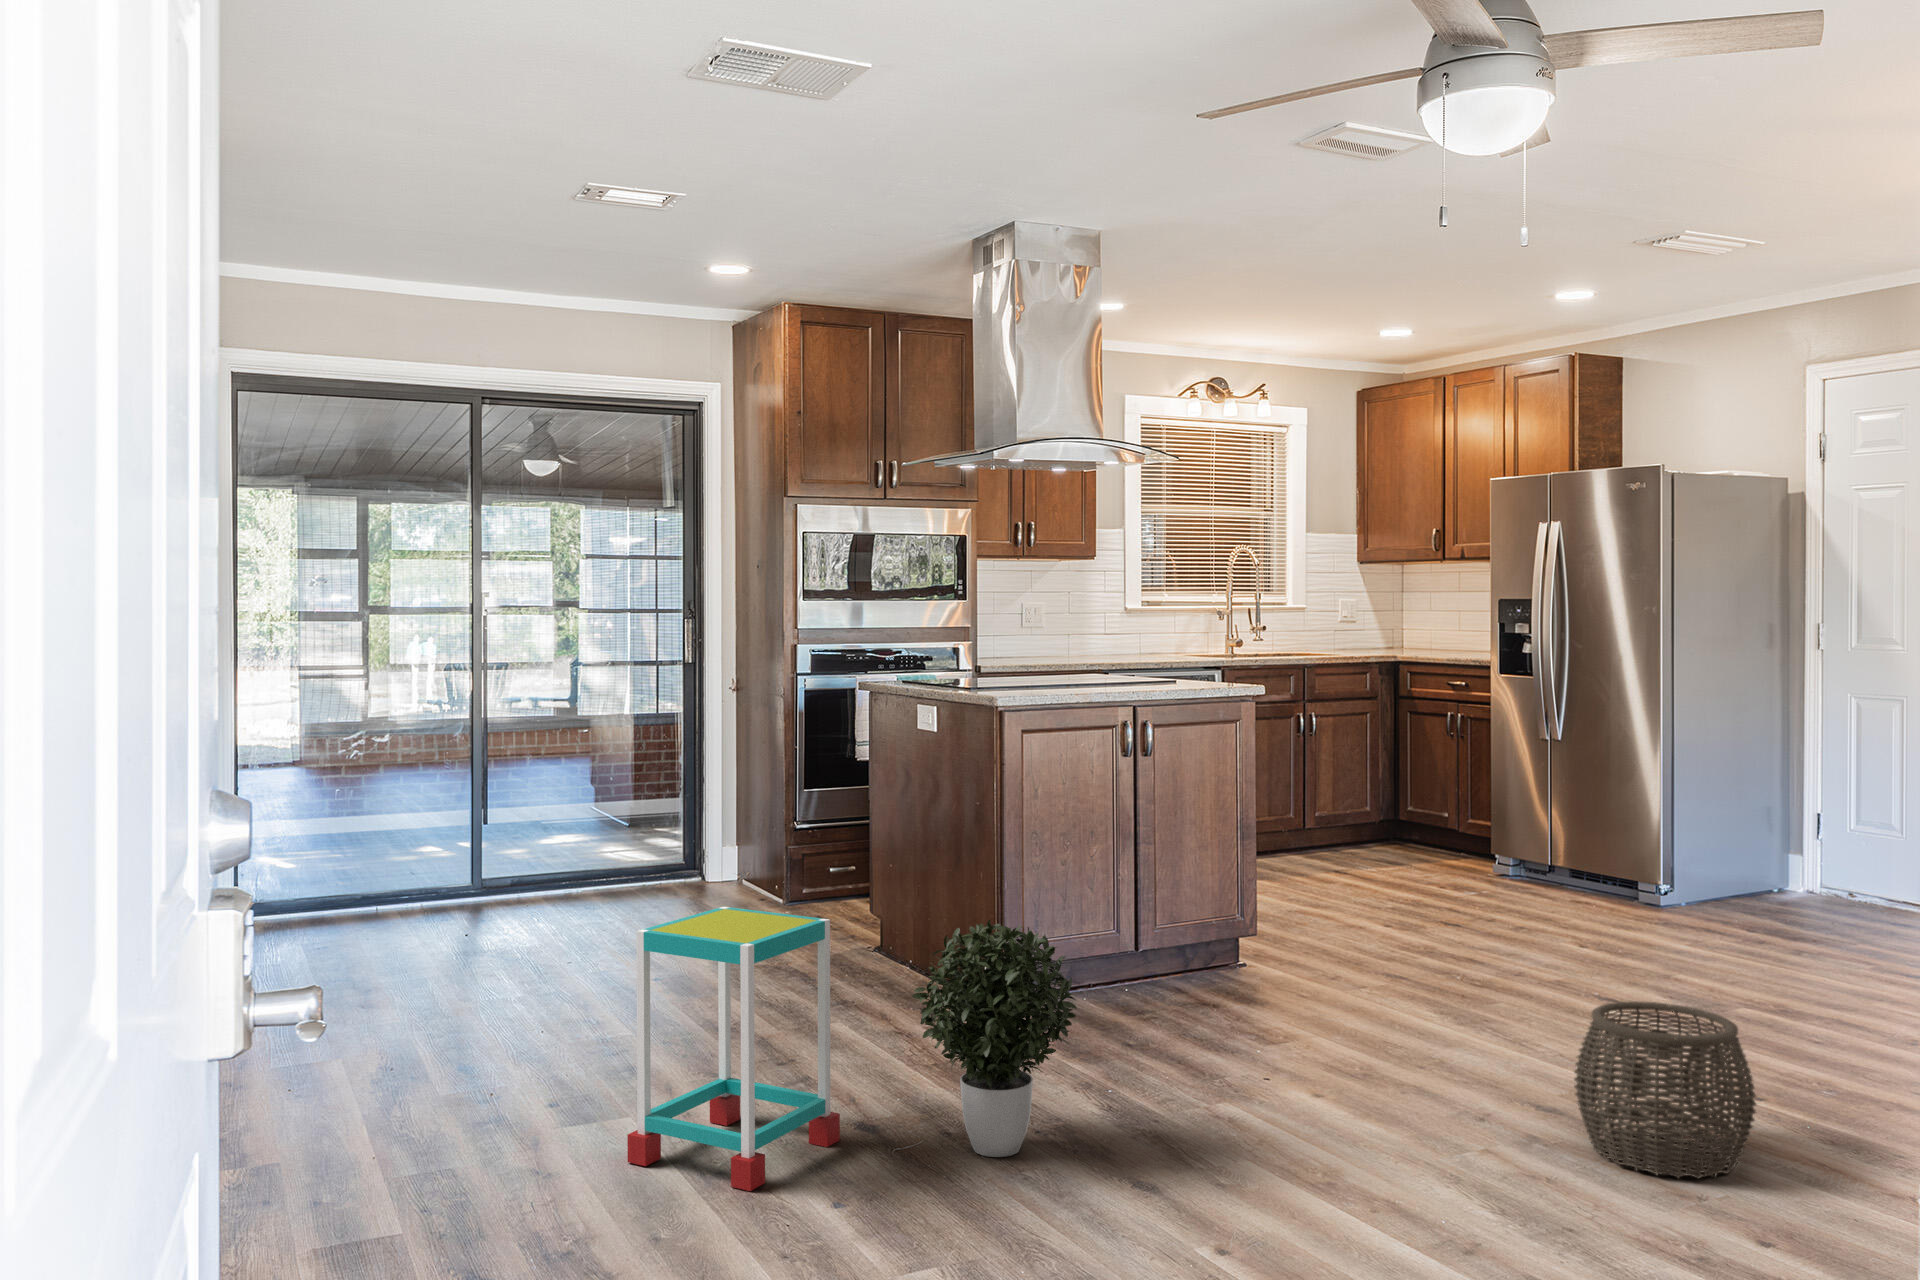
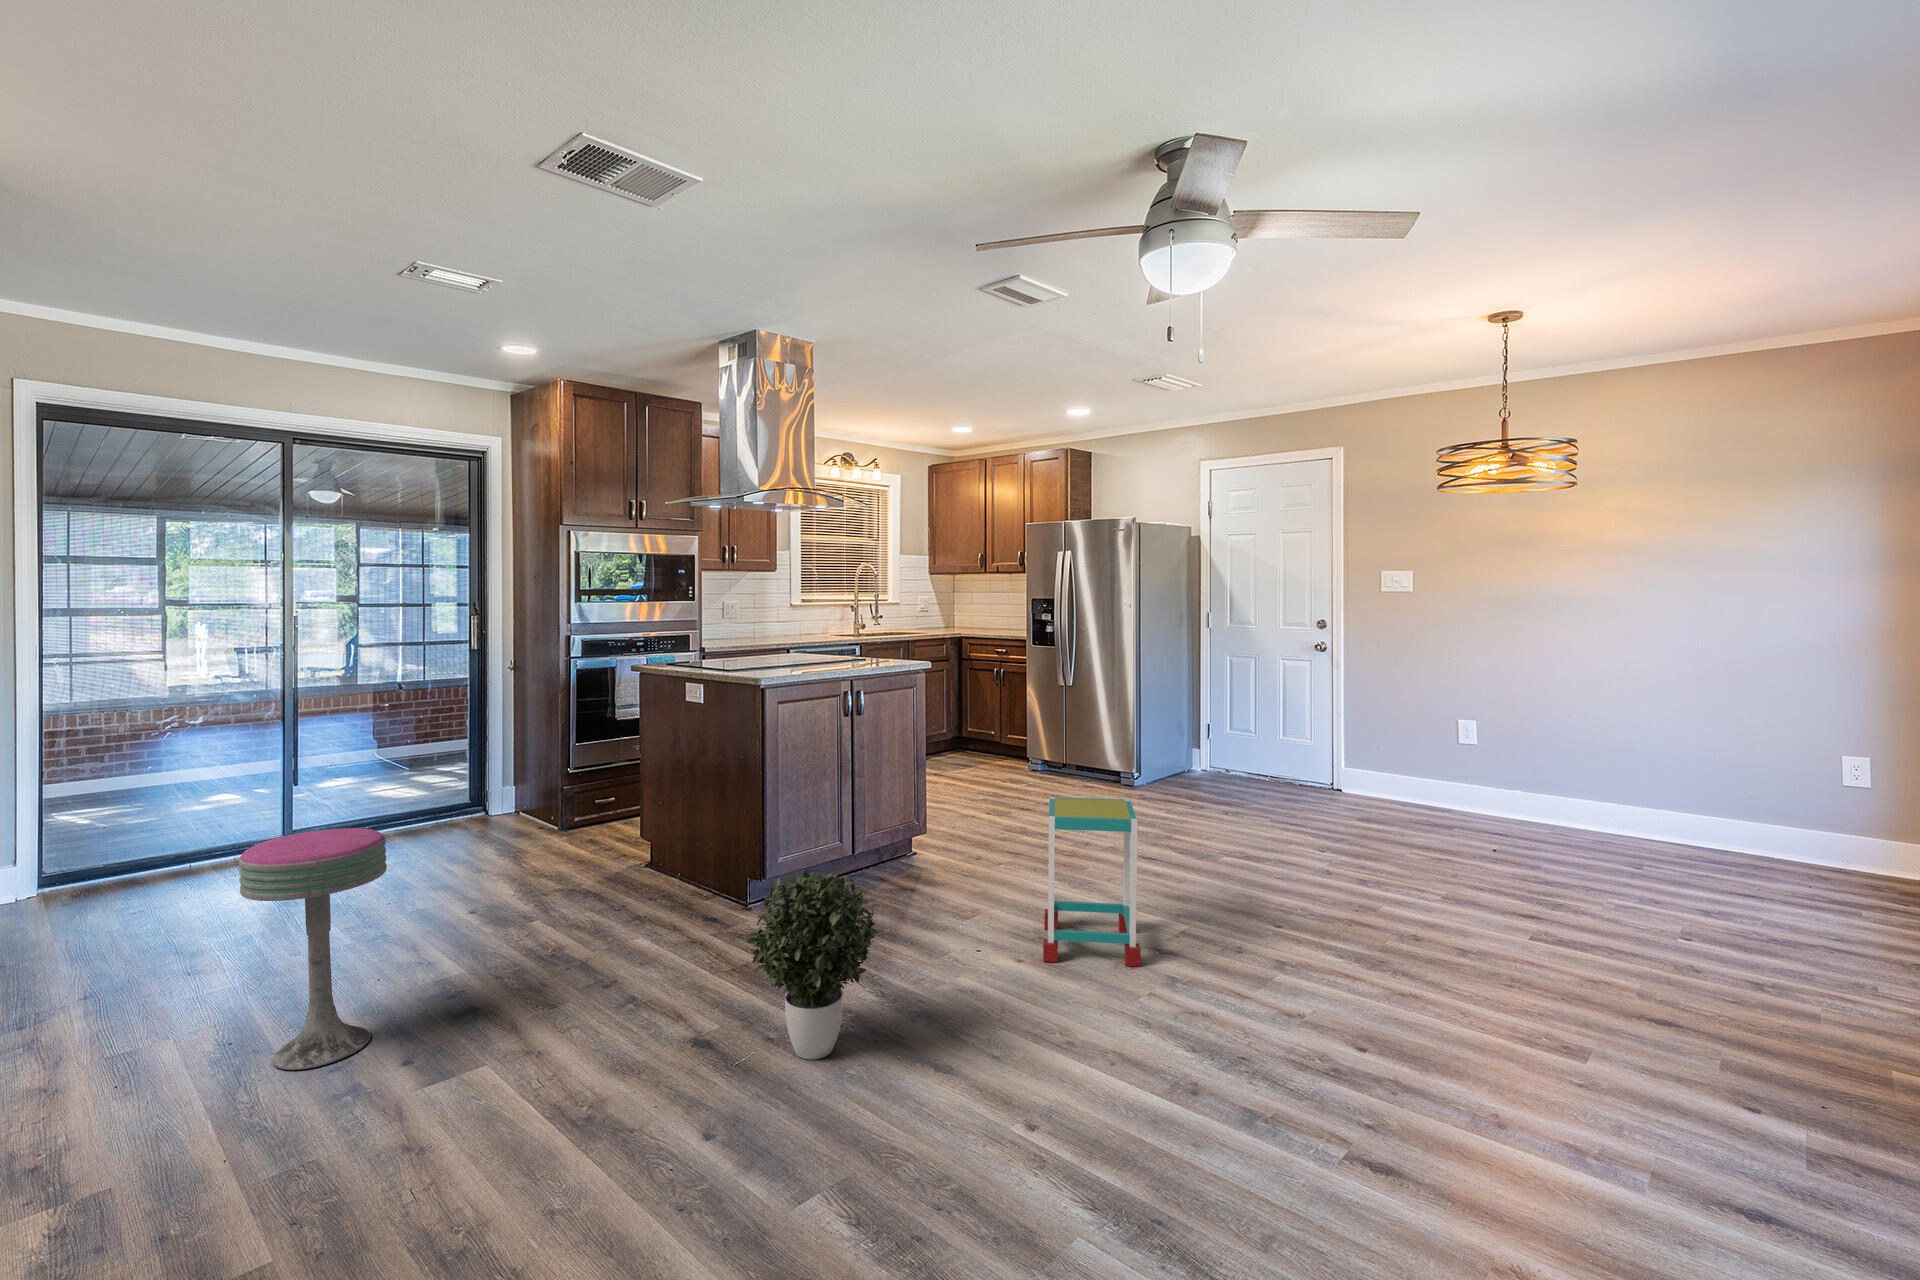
bar stool: none [428,840,559,1089] -> present [239,828,387,1070]
side table: present [627,907,840,1191] -> present [1043,797,1141,966]
woven basket: present [1574,1001,1756,1179] -> none [1188,871,1299,990]

